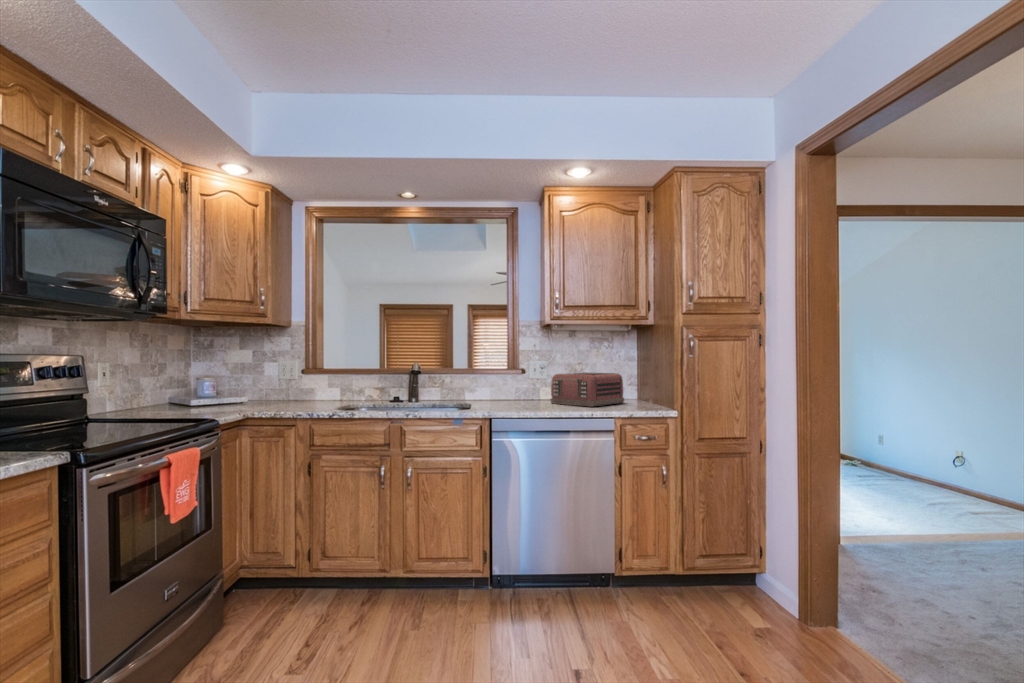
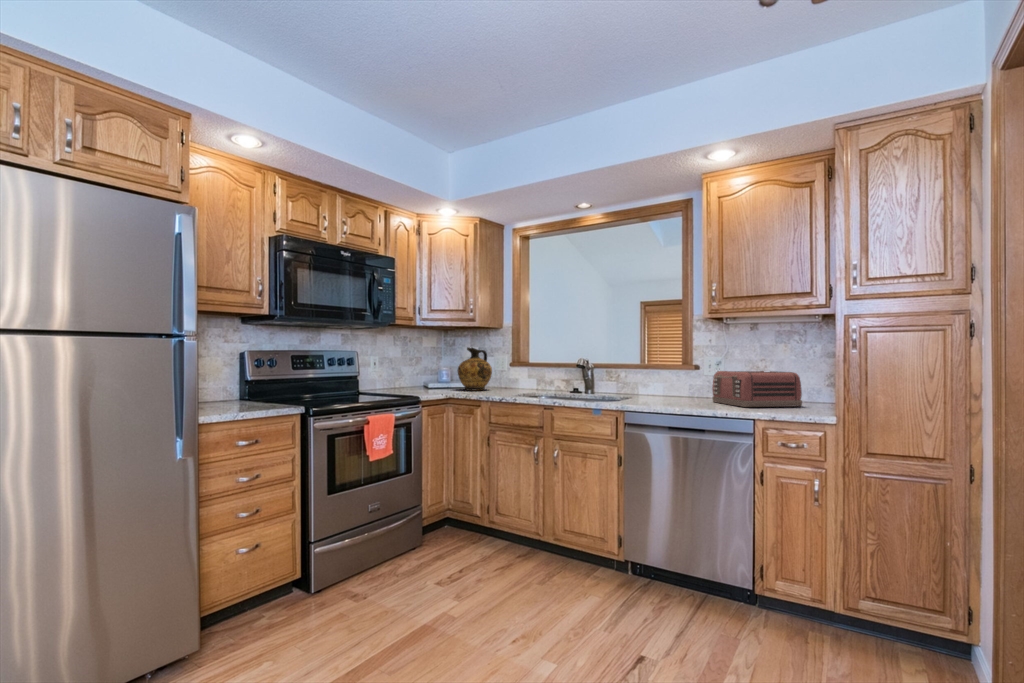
ceramic jug: none [244,351,293,407] -> present [457,347,492,390]

